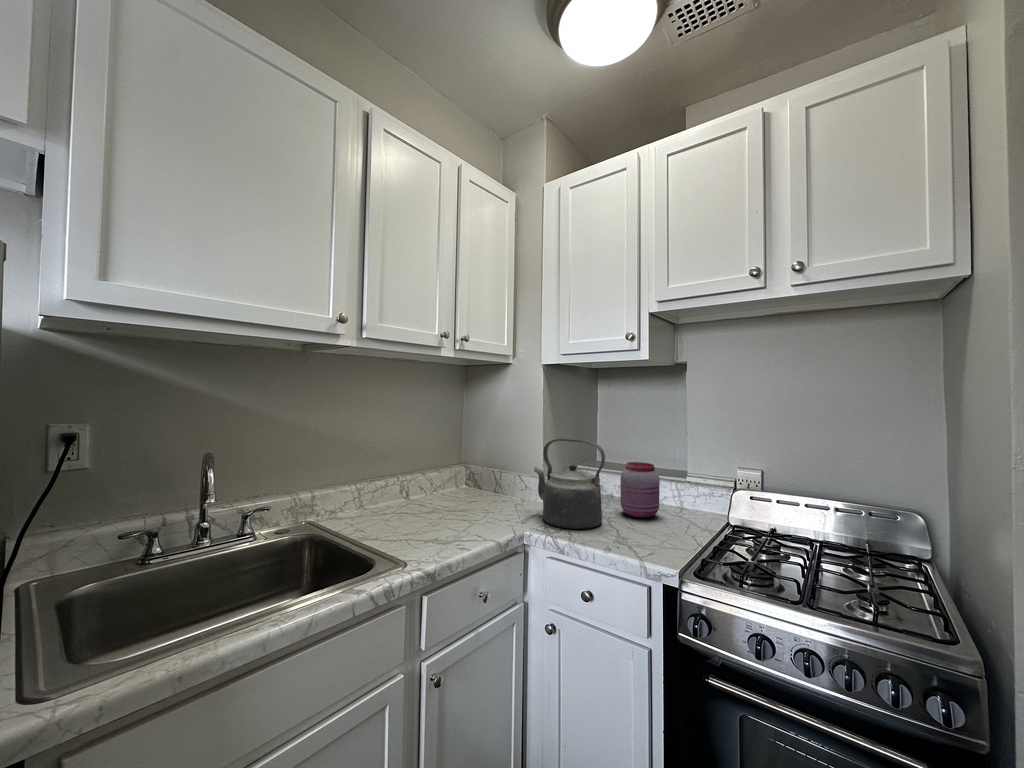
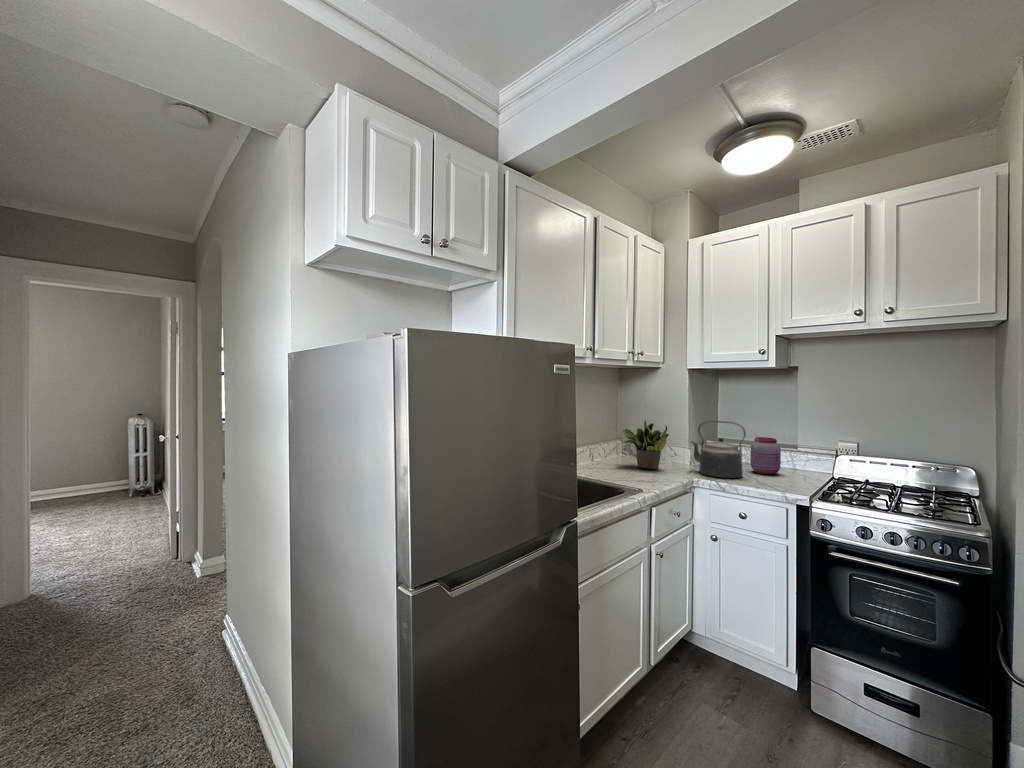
potted plant: none [438,437,502,513] -> present [622,421,669,469]

